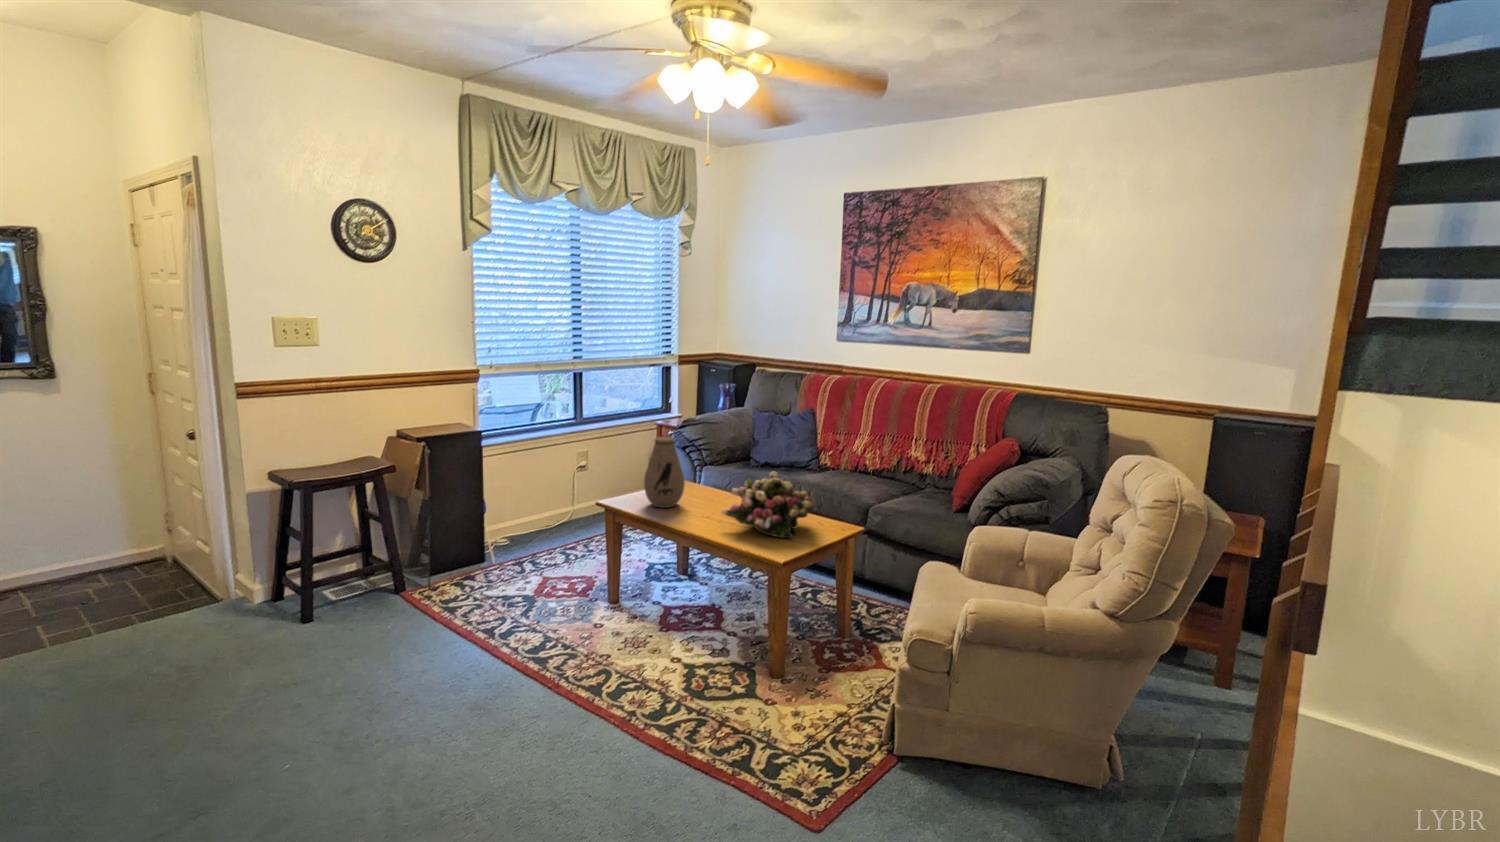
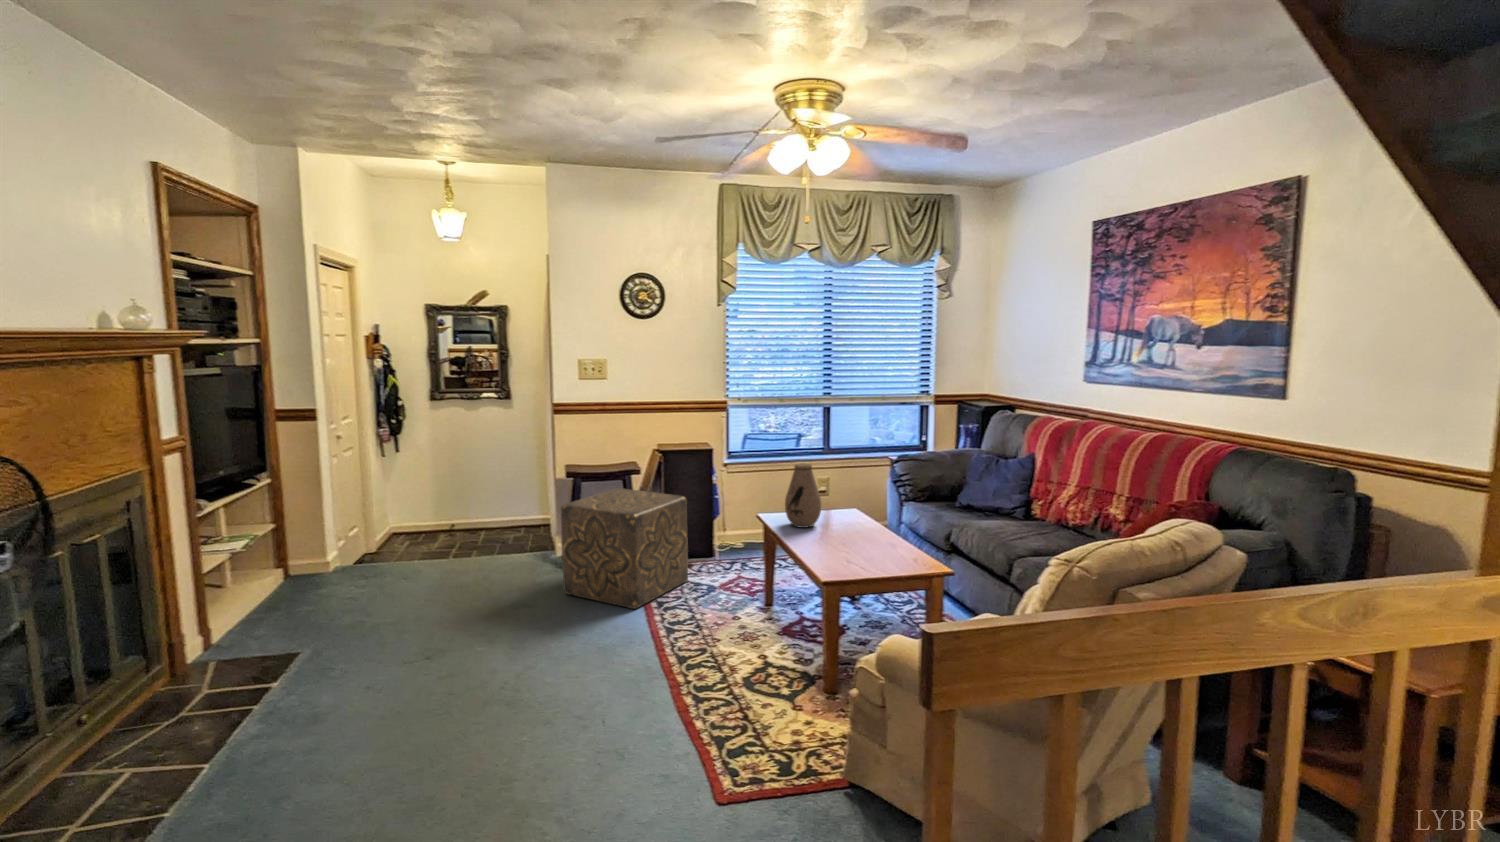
flower arrangement: present [722,472,813,538] -> none [818,503,904,567]
ottoman: none [323,491,492,648] -> present [560,488,688,609]

